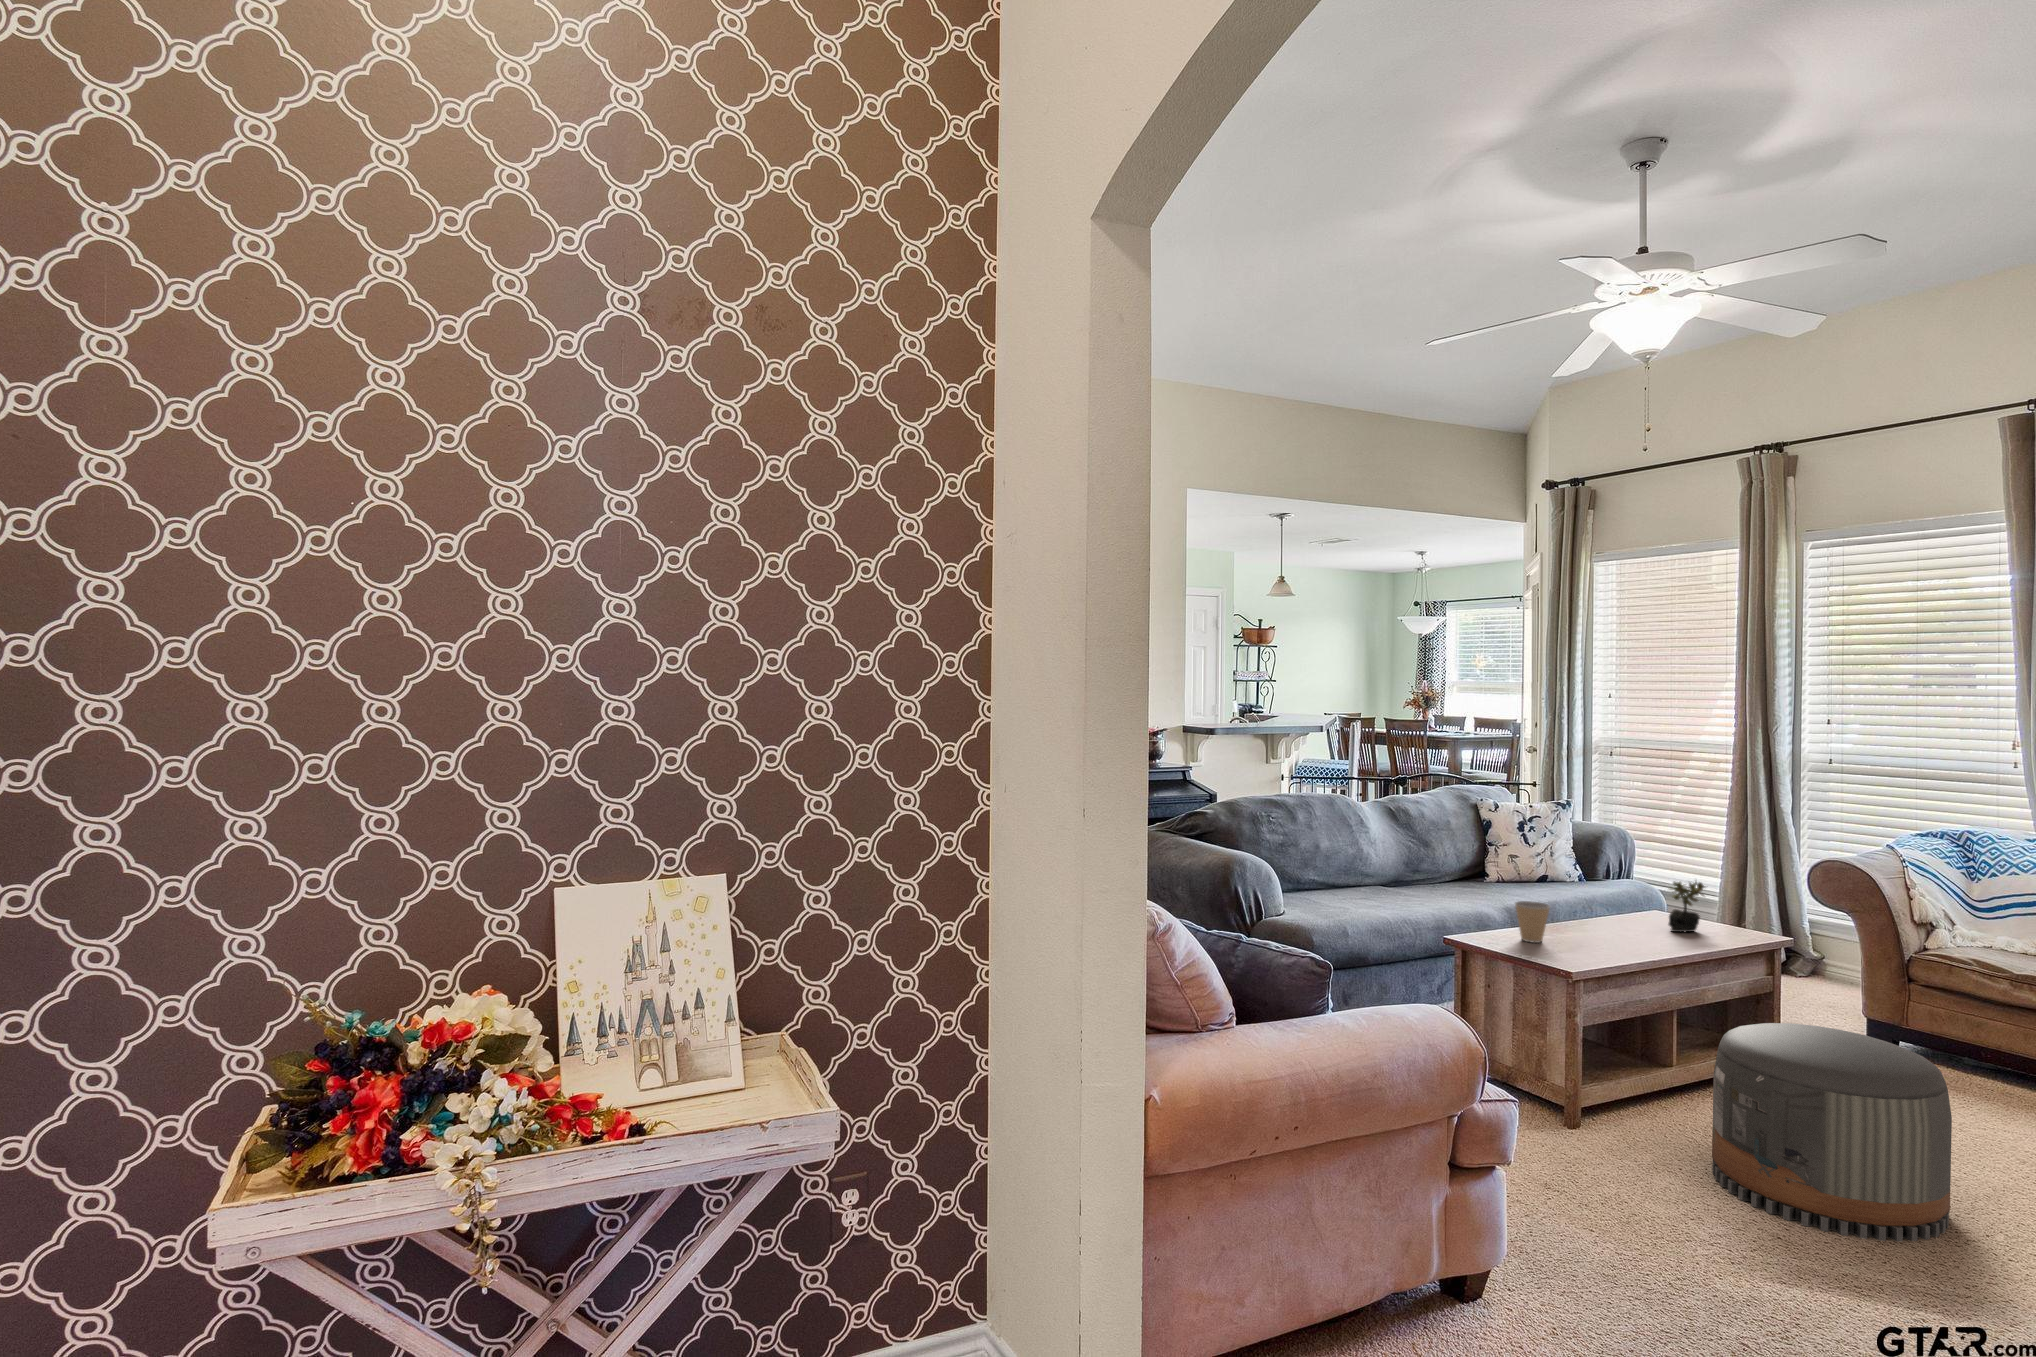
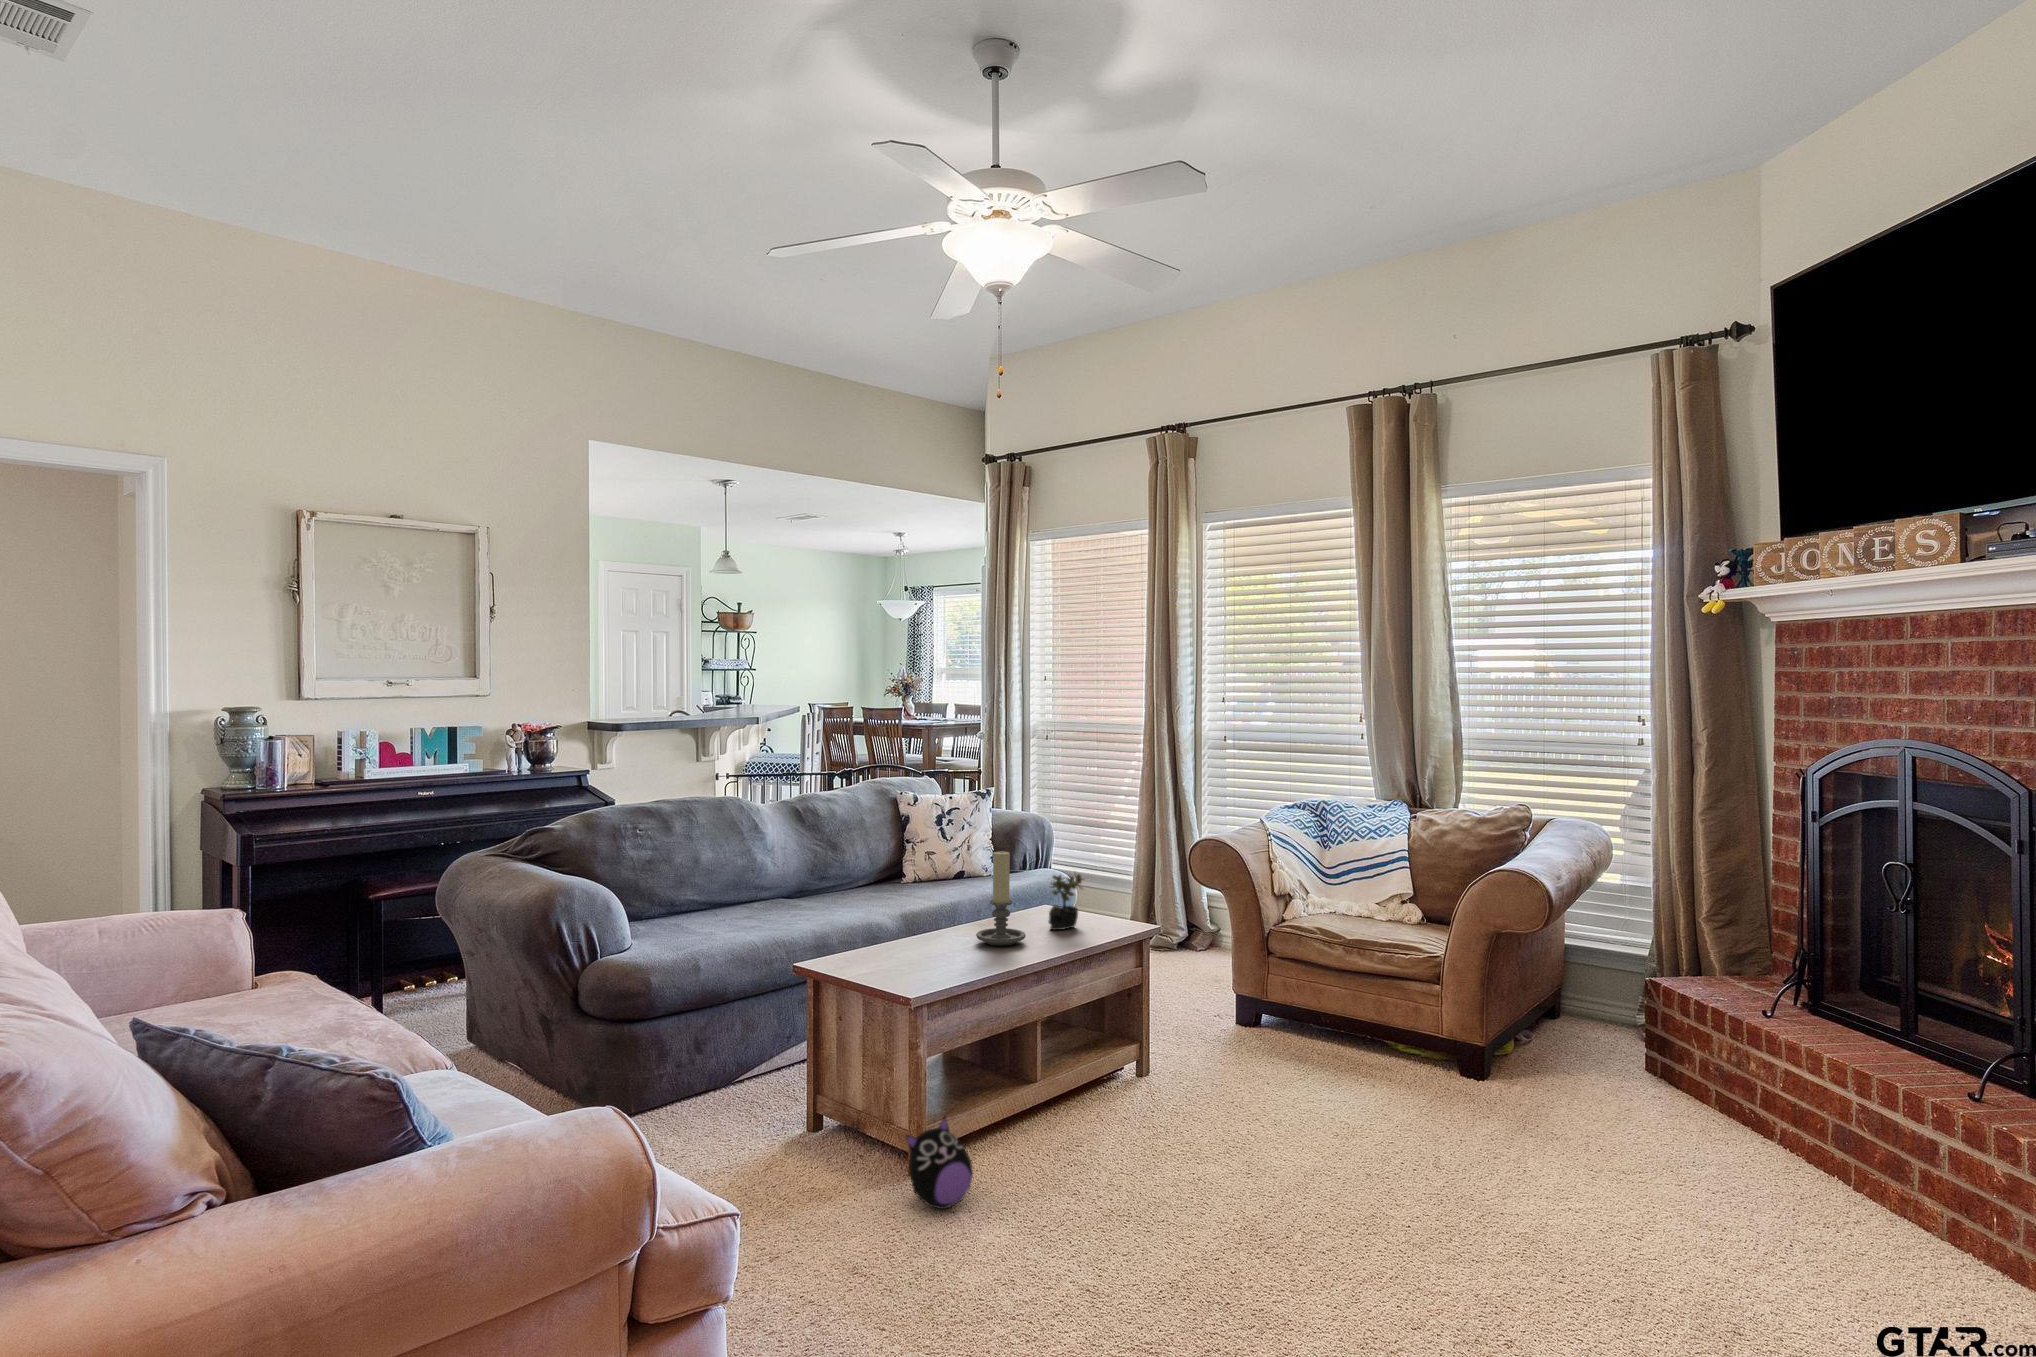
candle holder: none [1602,854,1652,940] -> present [976,851,1026,946]
coffee cup: present [1515,901,1550,943] -> none [876,914,914,962]
pouf: present [1712,1023,1952,1242] -> none [1049,1034,1267,1282]
plush toy: none [1568,1072,1631,1150] -> present [906,1116,973,1209]

